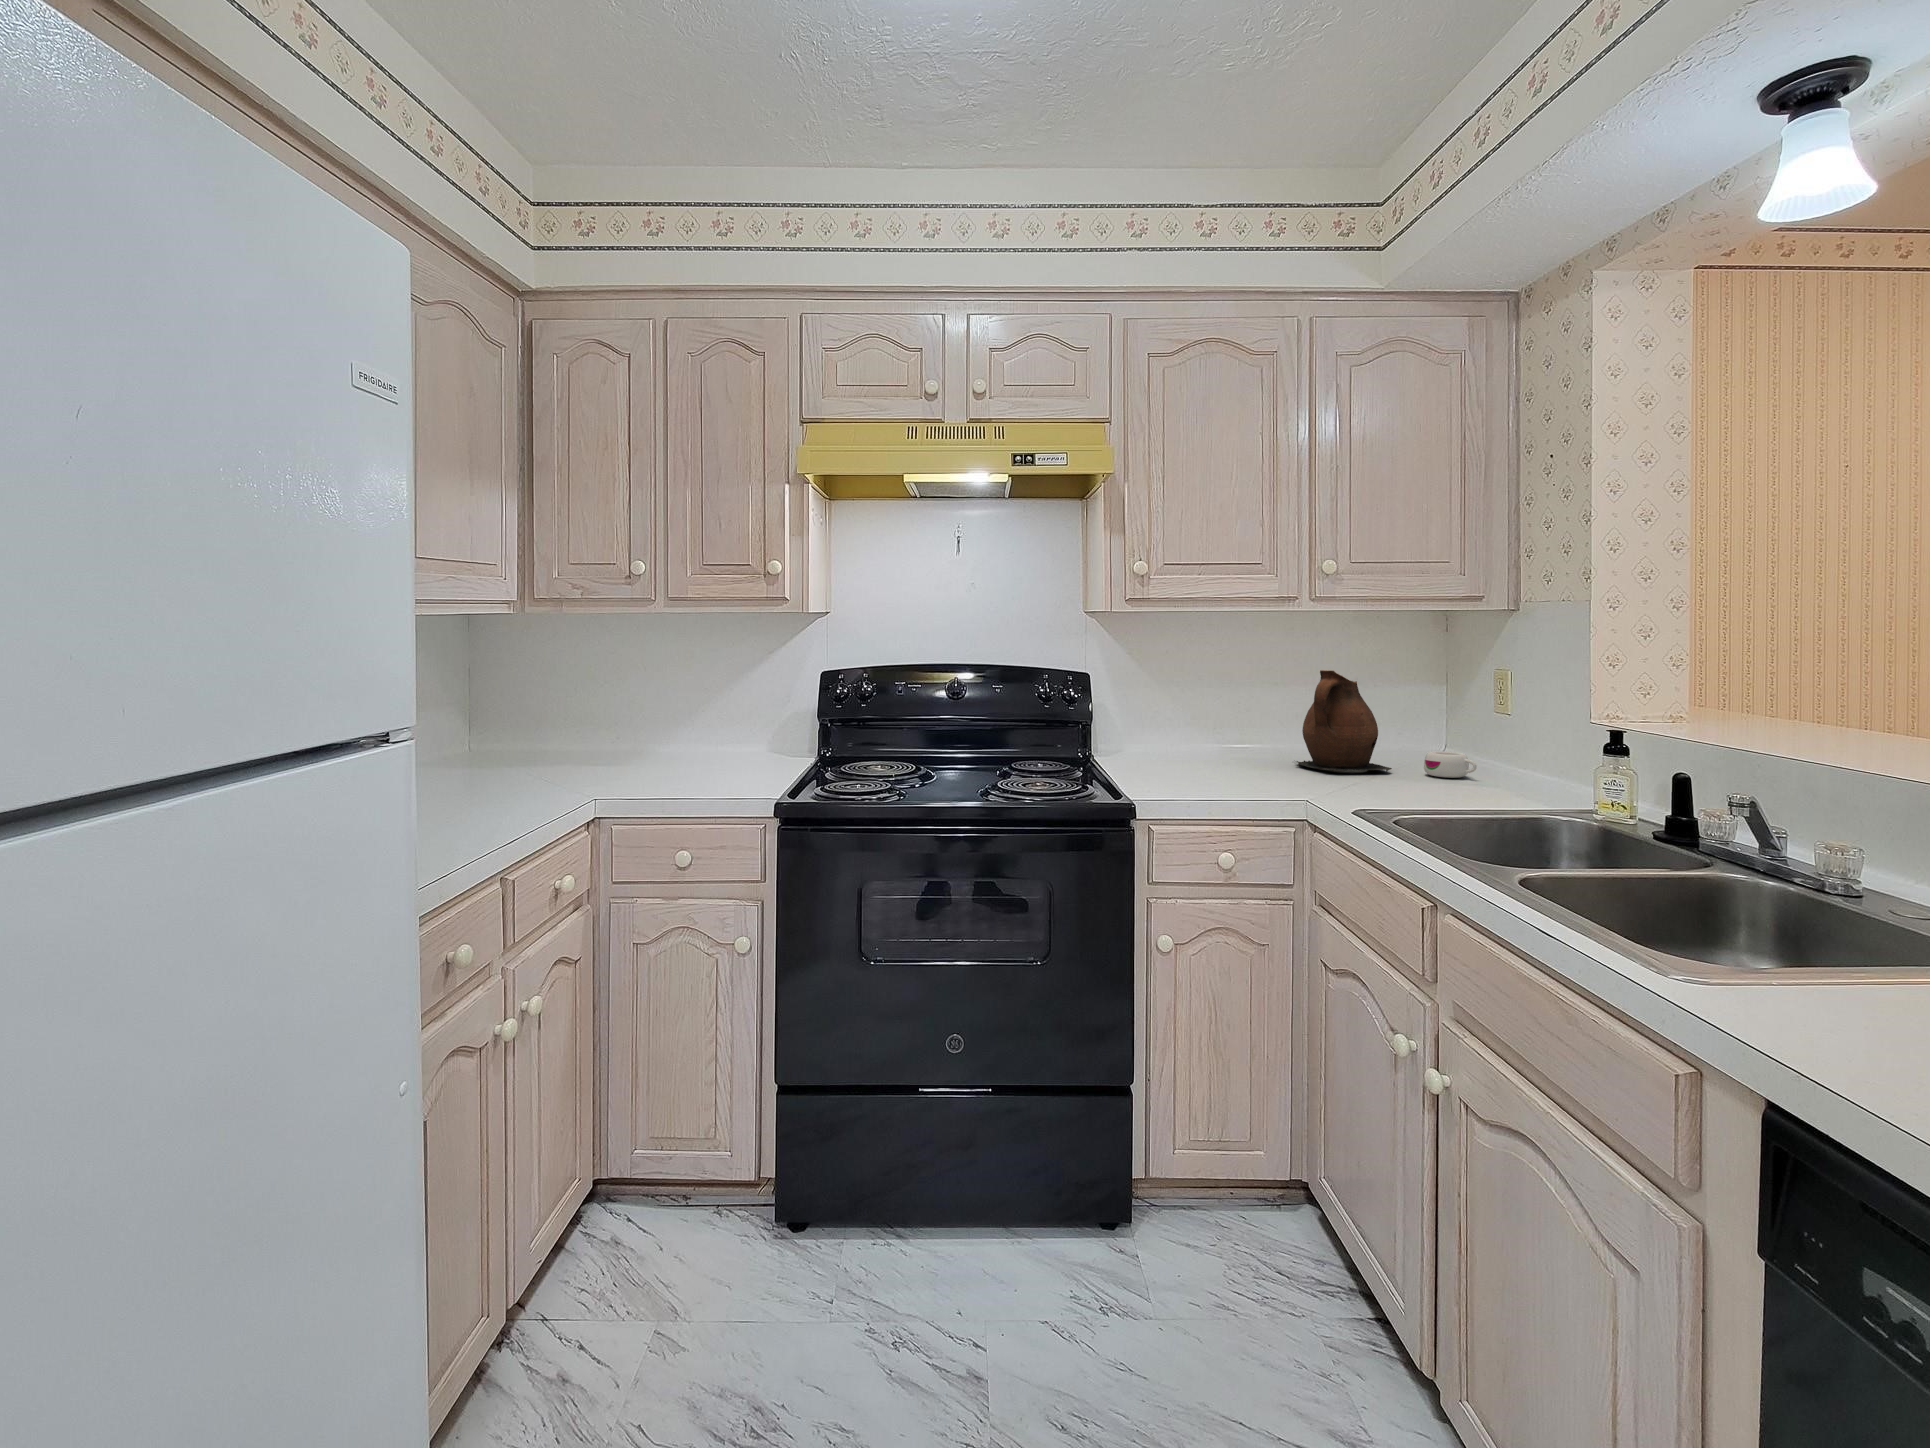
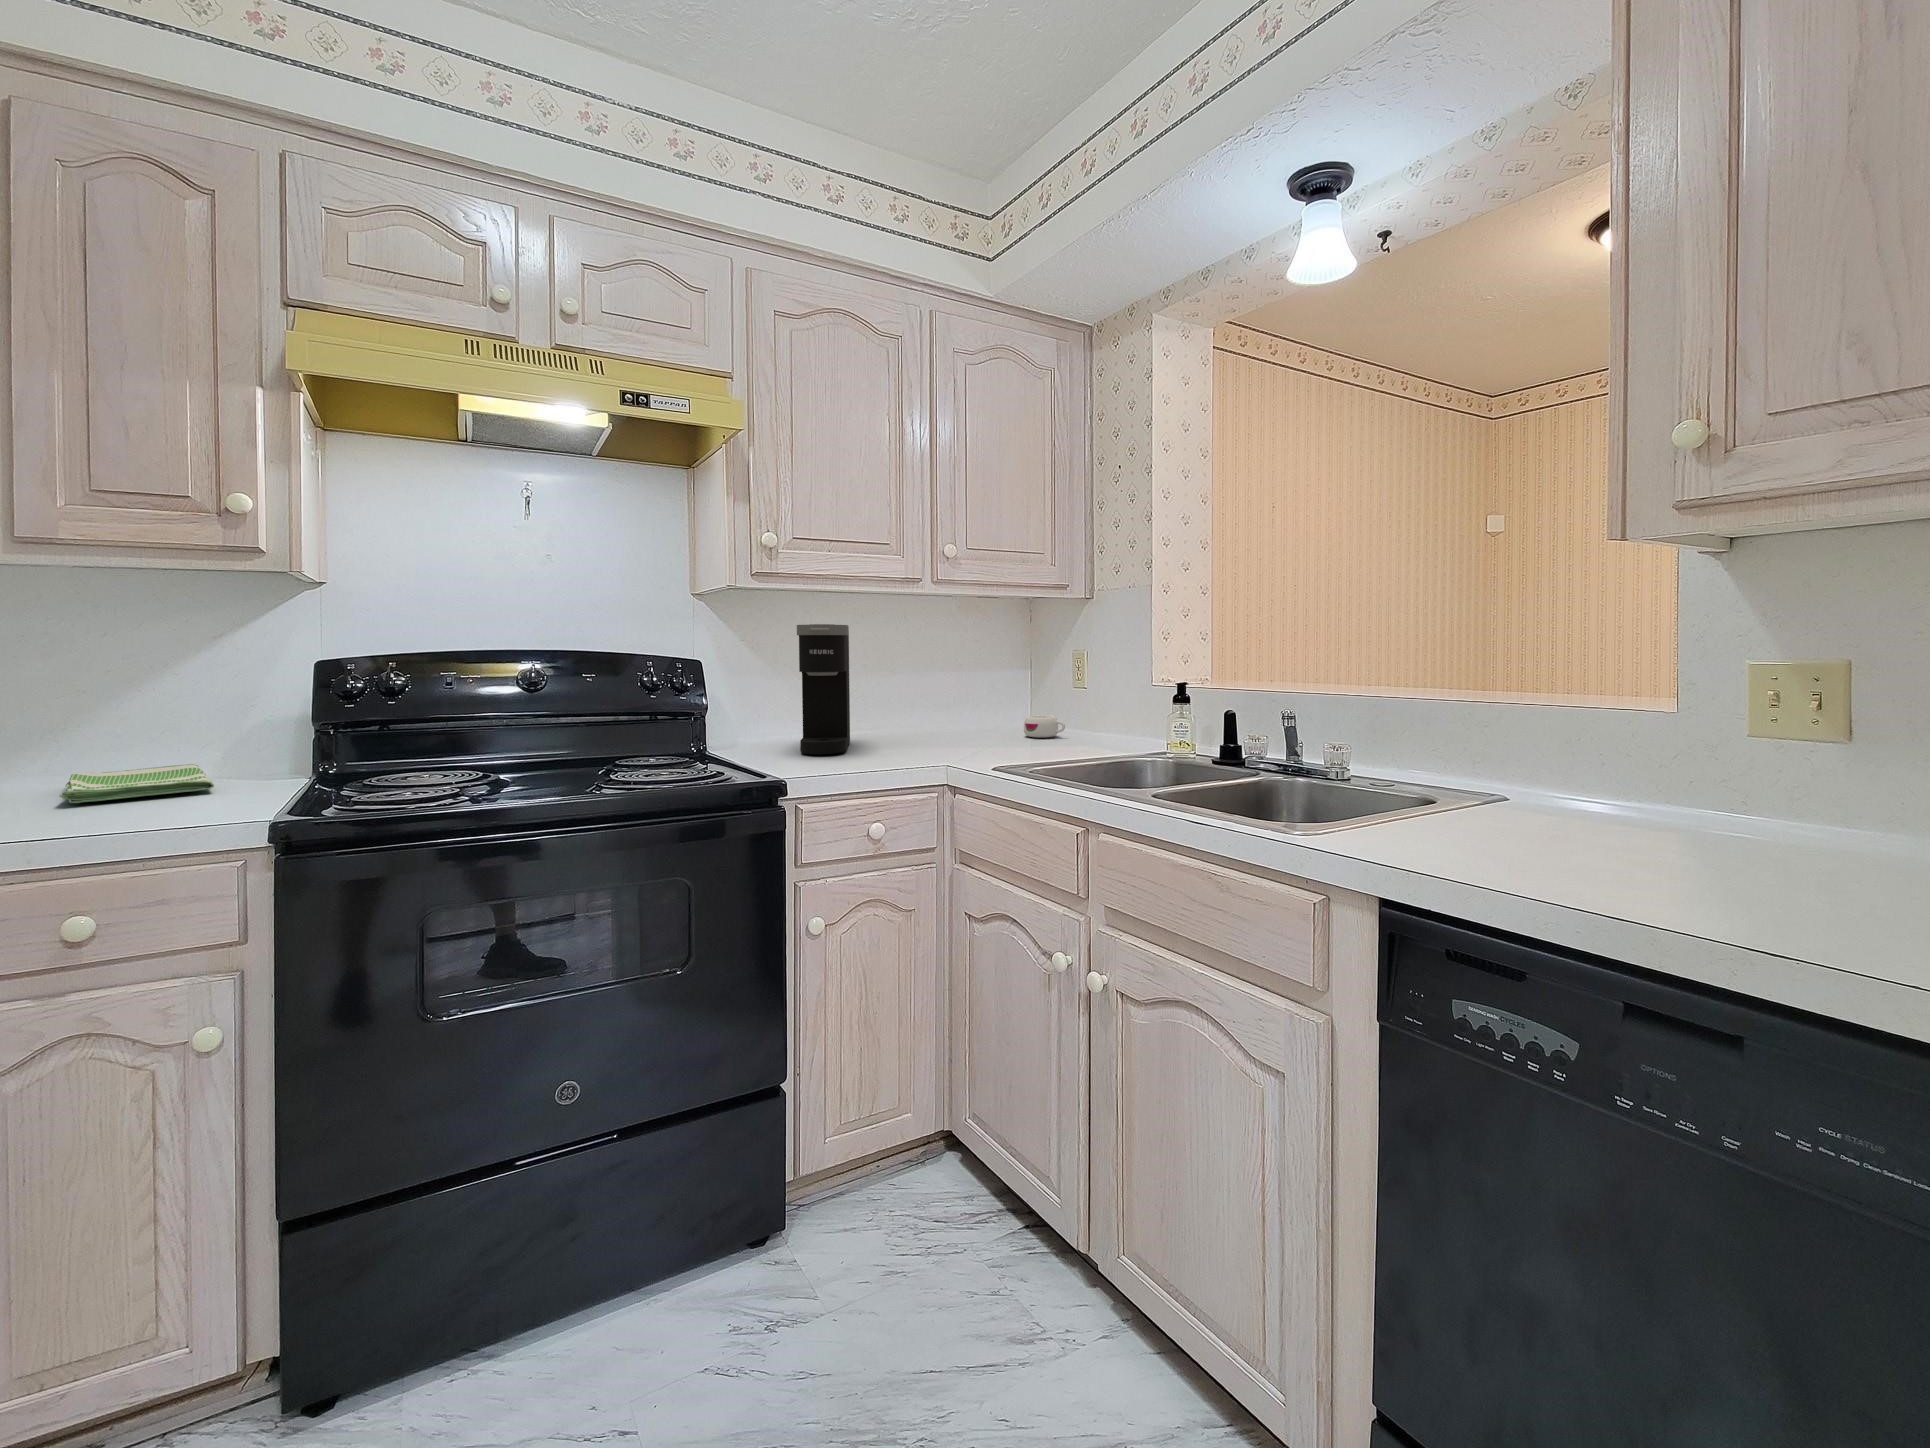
coffee maker: none [1166,652,1222,779] -> present [797,624,850,754]
ceramic pitcher: present [1297,670,1392,771] -> none [913,645,999,738]
dish towel: none [674,752,749,775] -> present [59,764,214,803]

